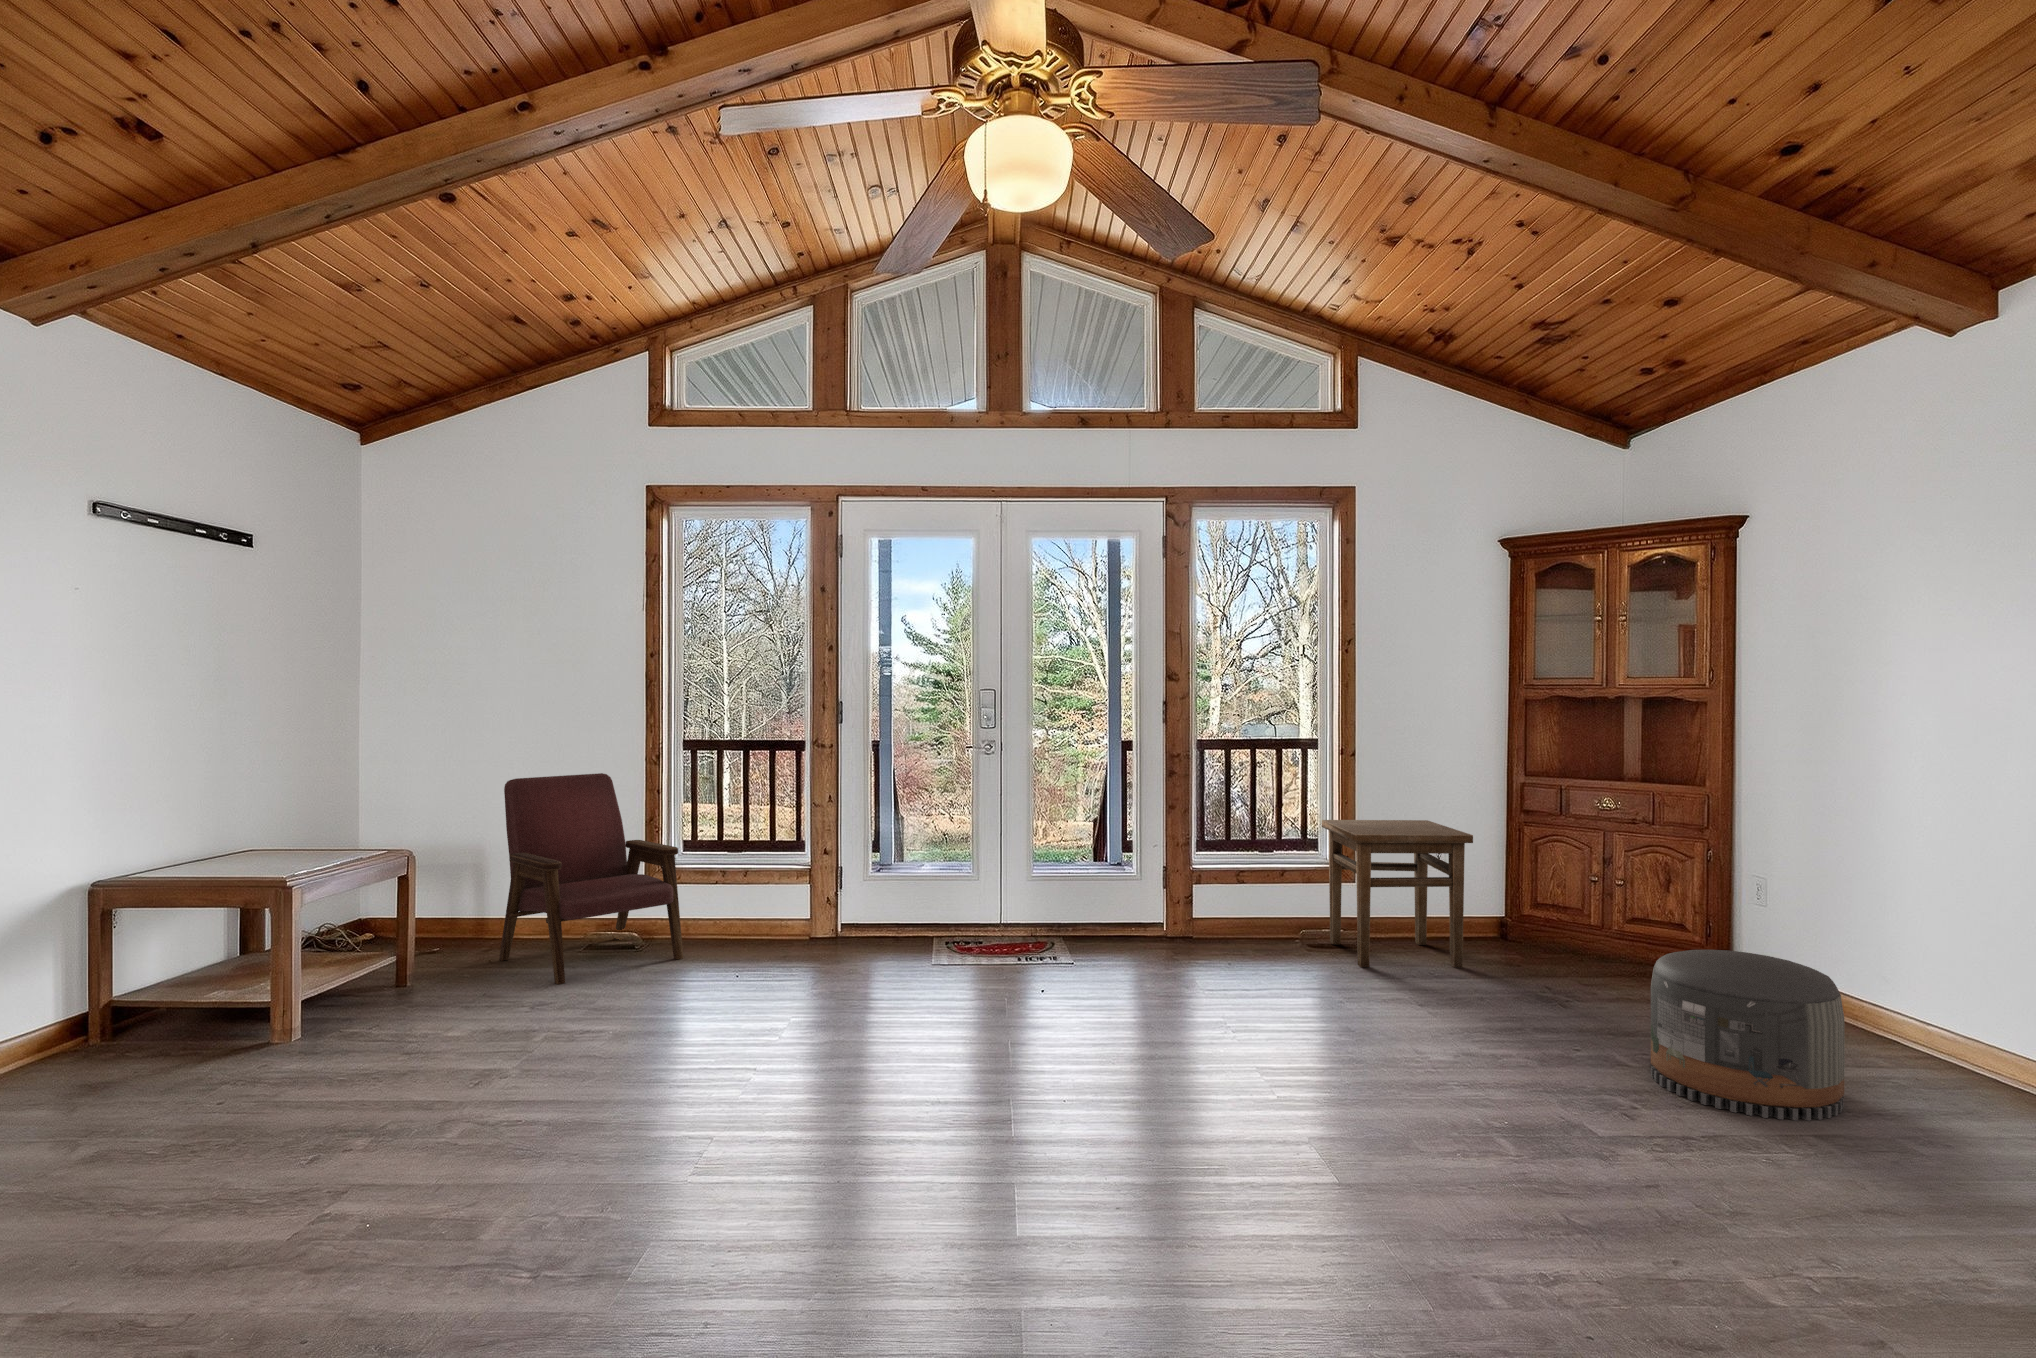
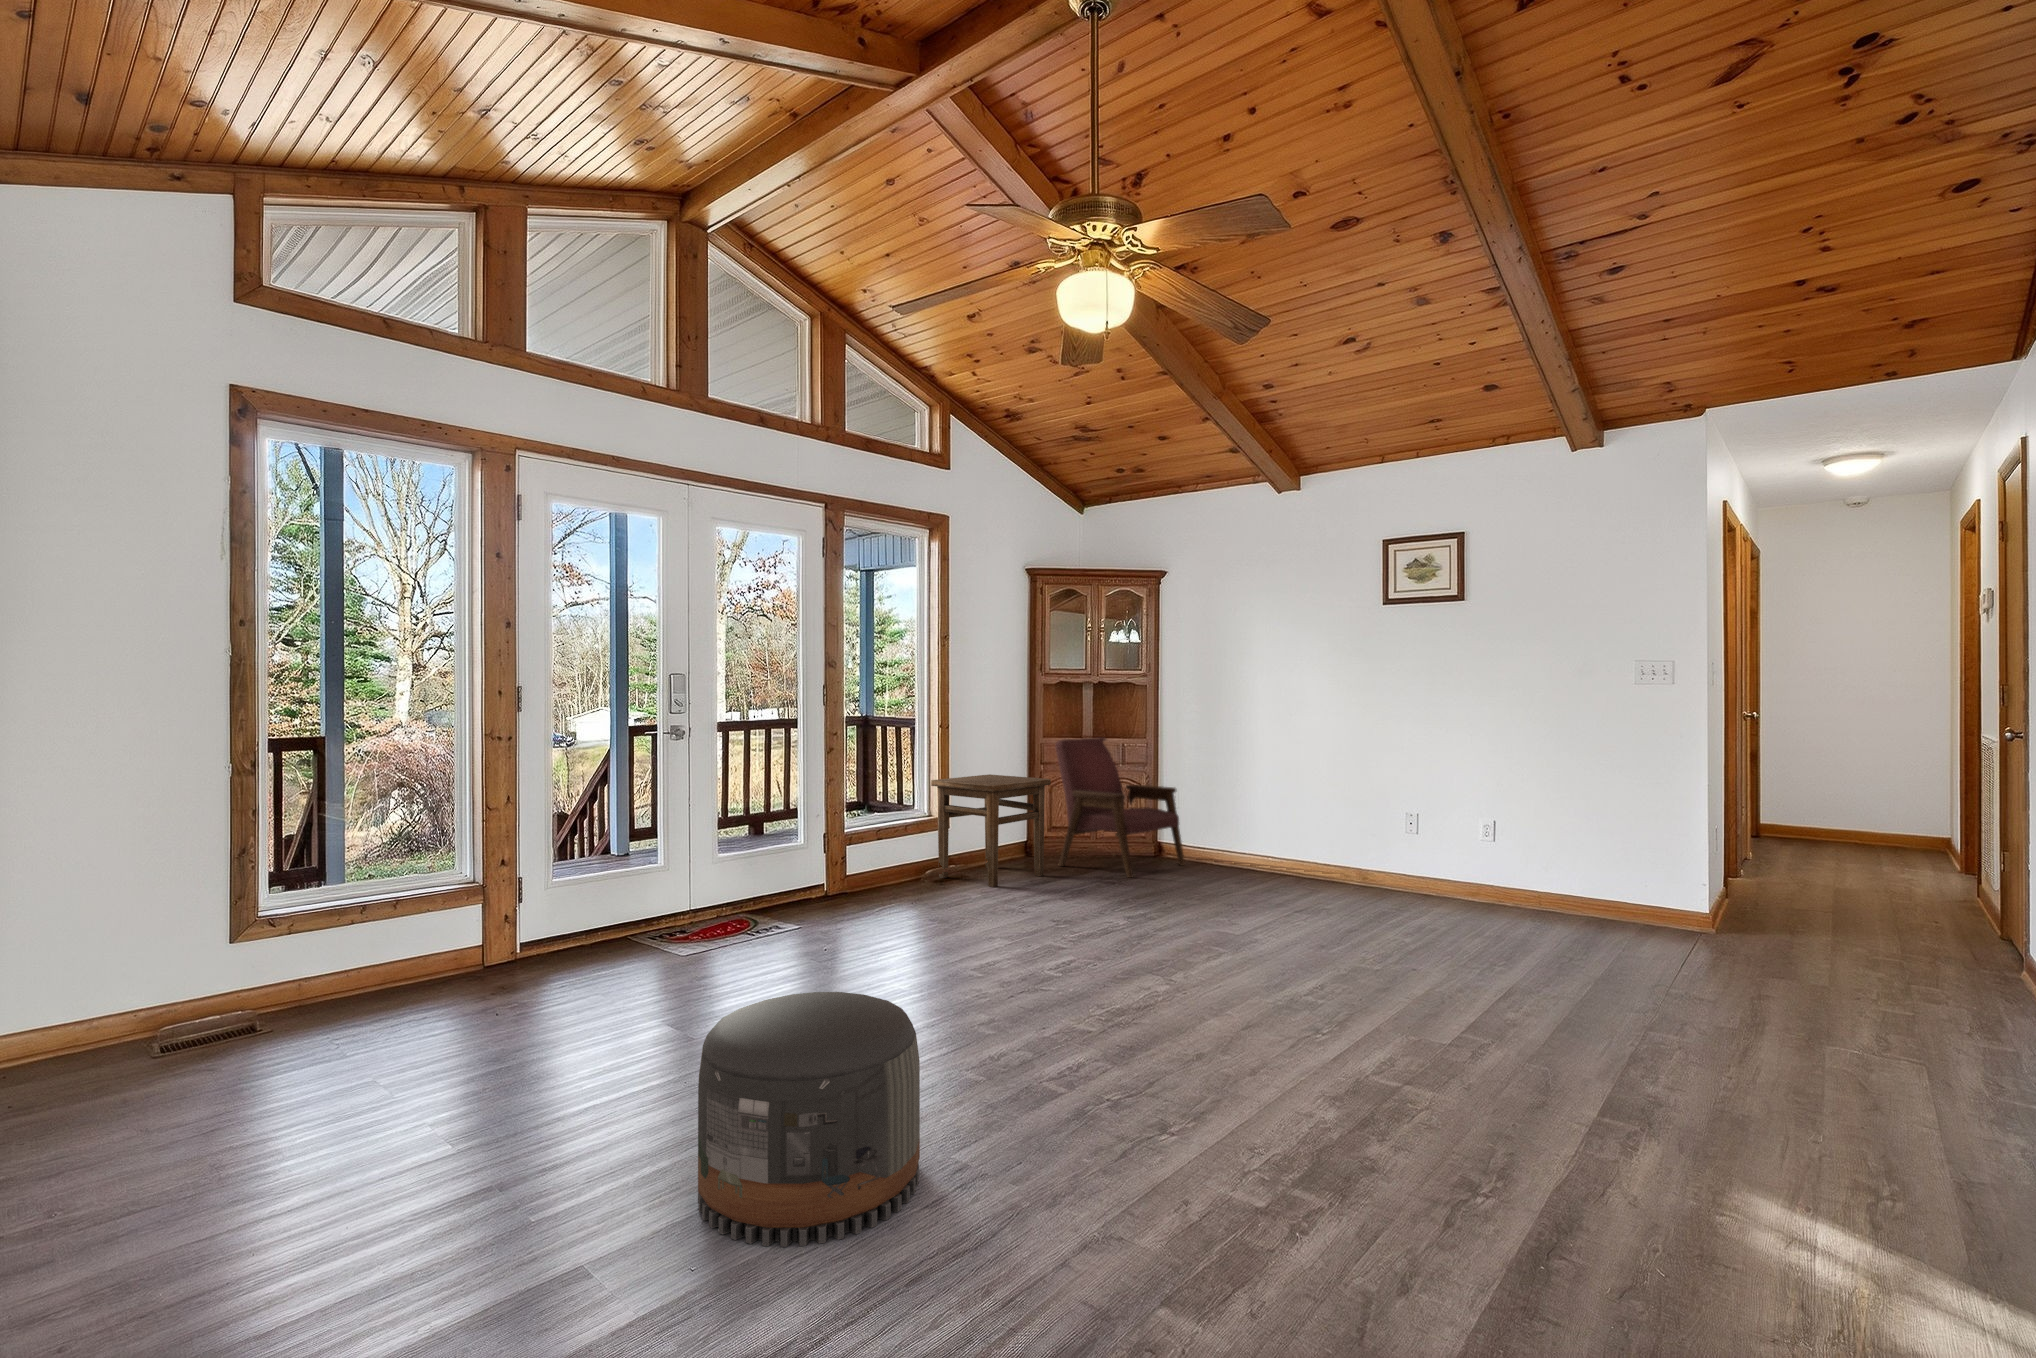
armchair: present [499,773,683,984] -> present [1055,737,1185,878]
pouf: present [1651,950,1845,1120] -> present [698,992,920,1247]

